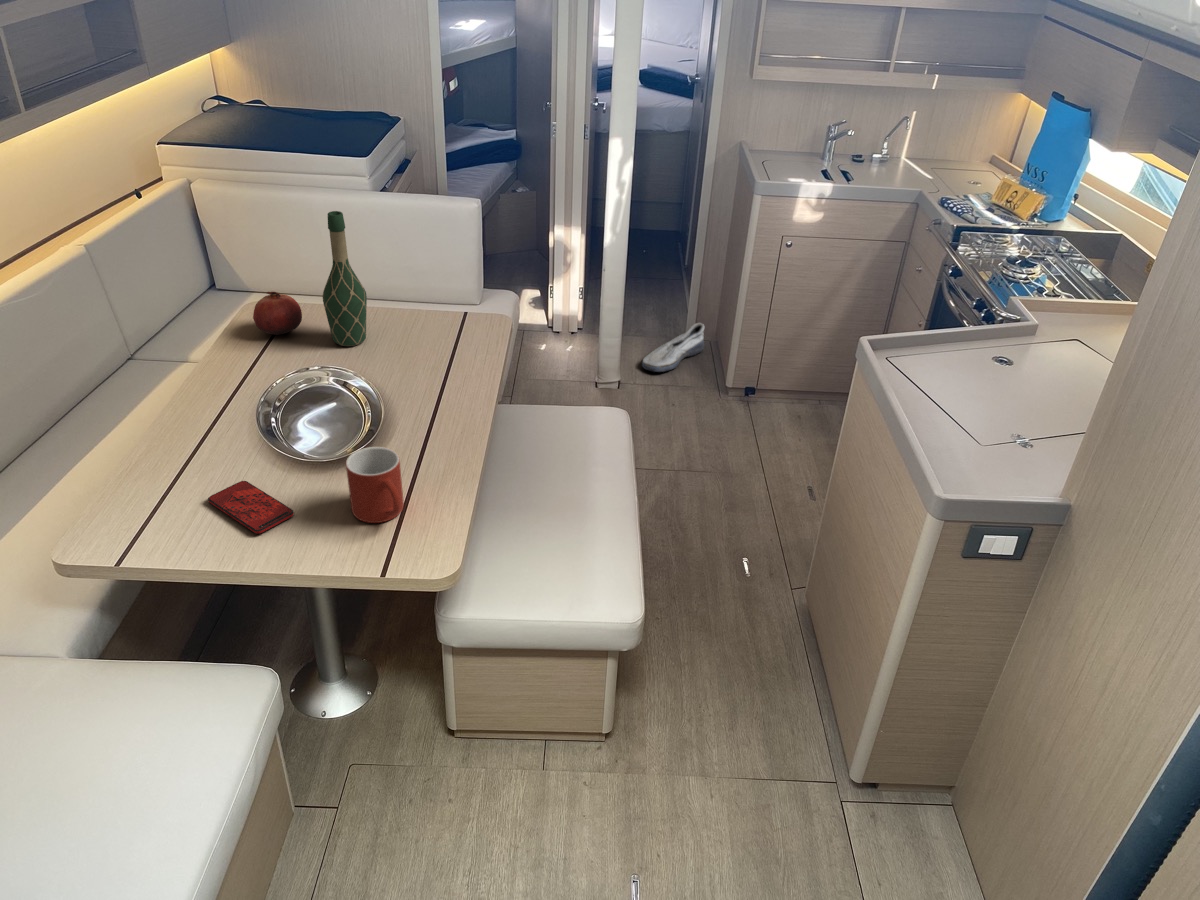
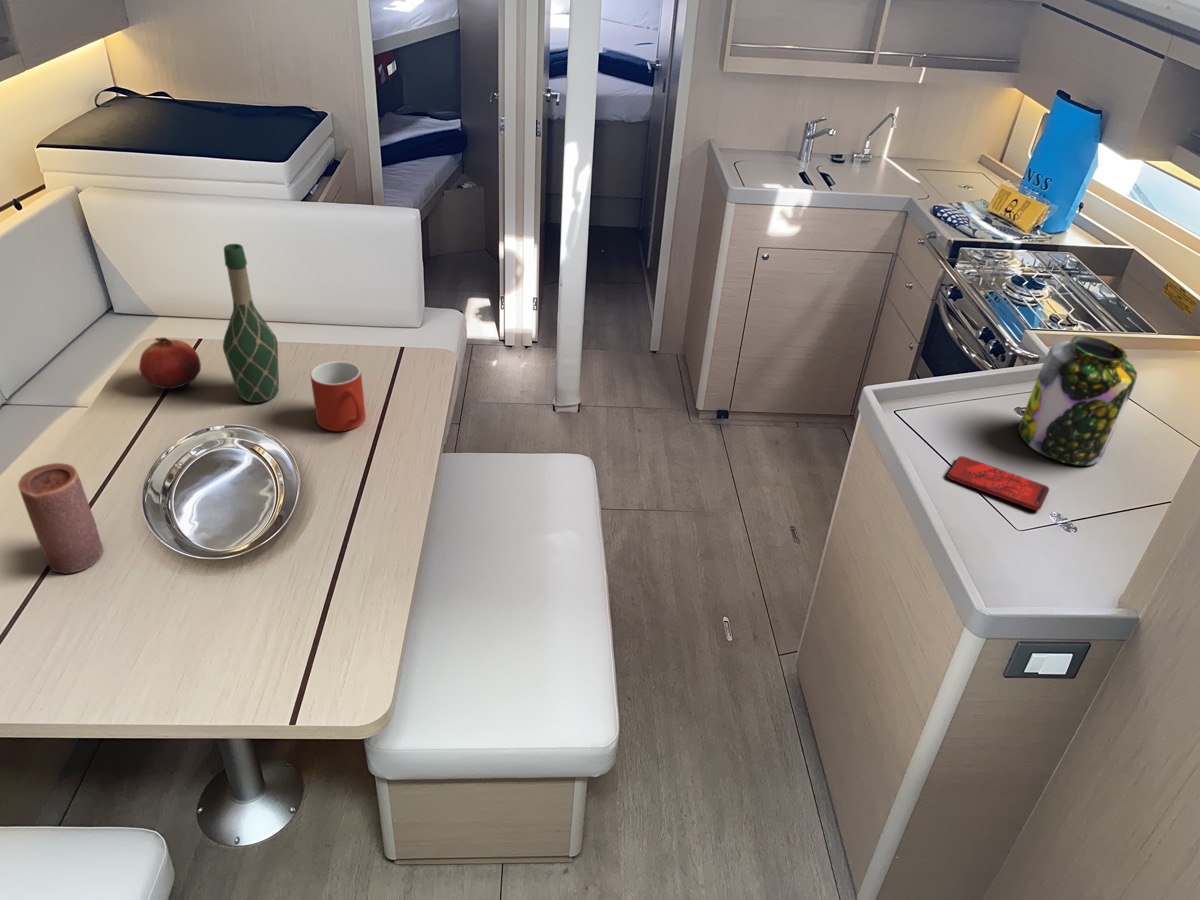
jar: none [993,289,1089,400] -> present [1019,335,1137,465]
shoe: present [642,323,704,372] -> none [603,336,671,393]
candle: none [175,374,233,463] -> present [18,463,103,573]
mug: present [346,447,404,523] -> present [311,361,366,431]
smartphone: present [208,481,294,534] -> present [947,456,1049,510]

